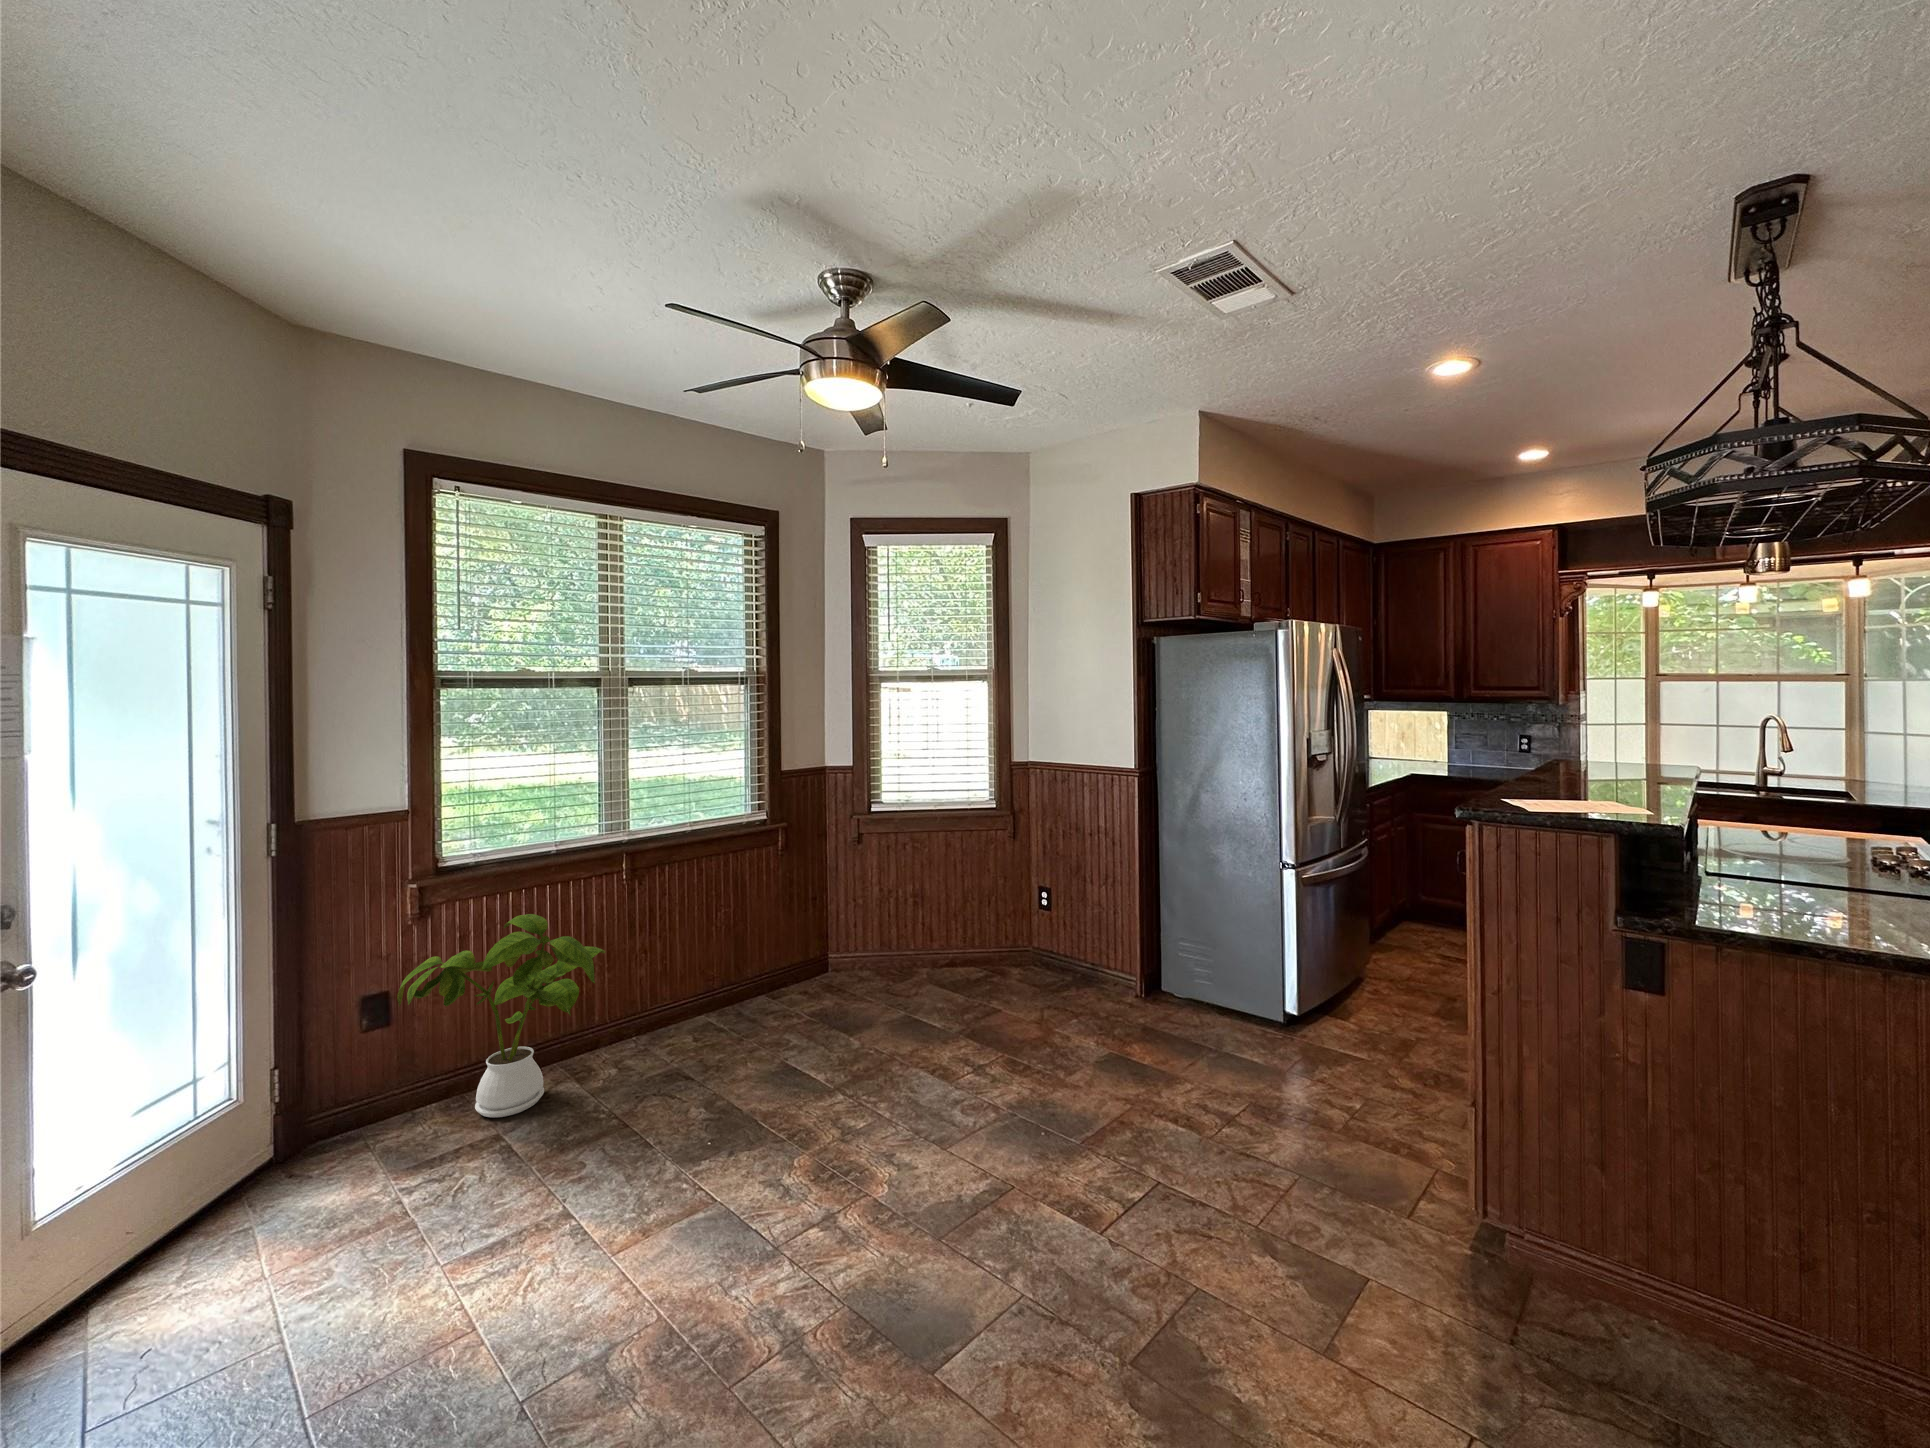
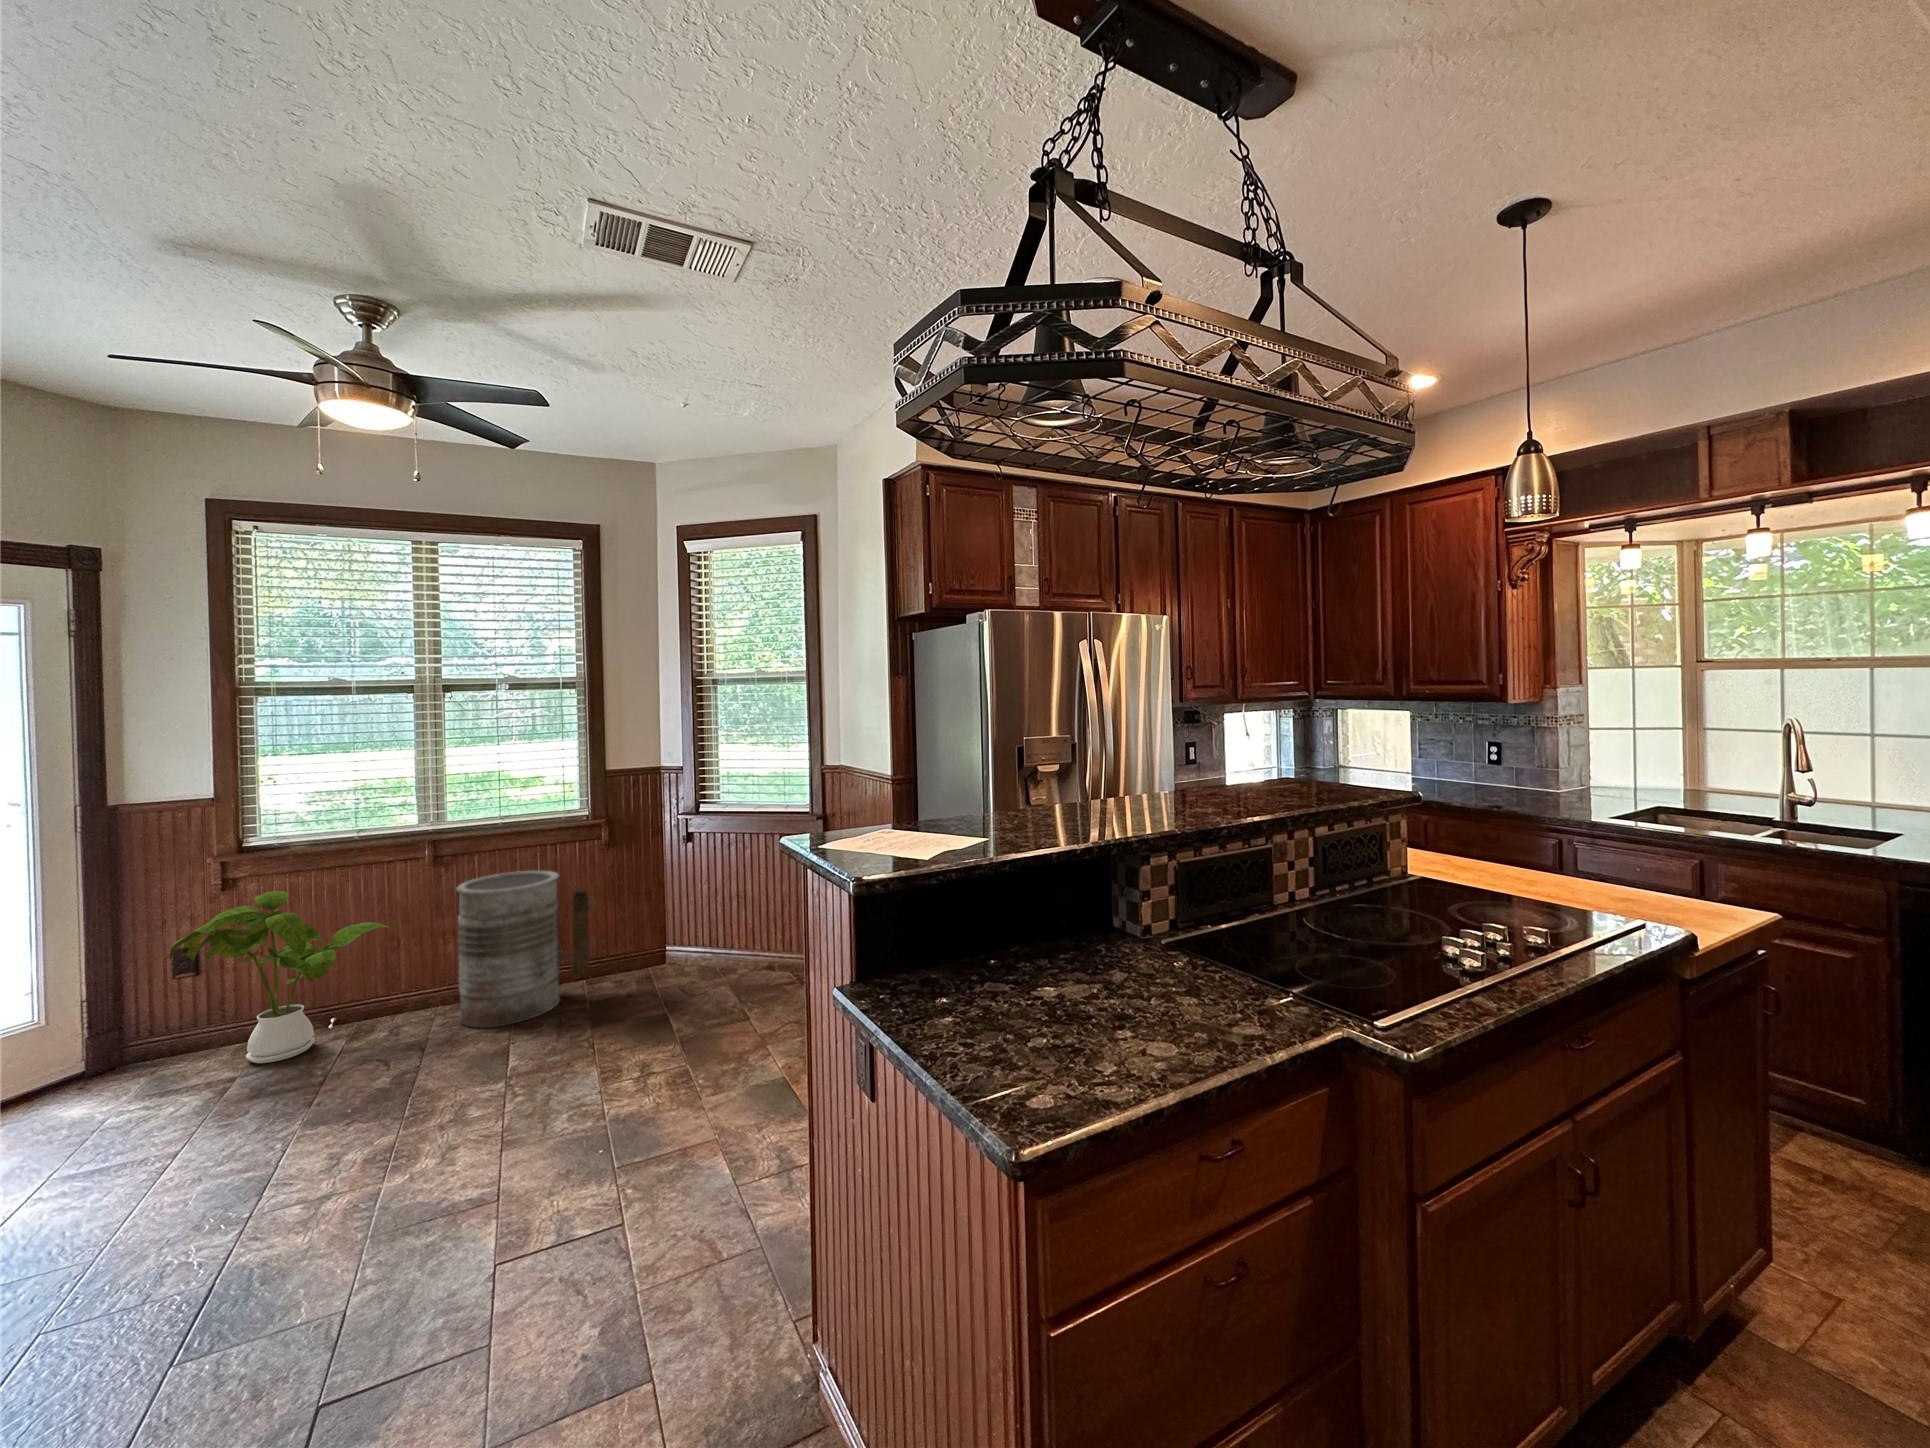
trash can: none [673,880,798,1052] -> present [456,871,595,1028]

